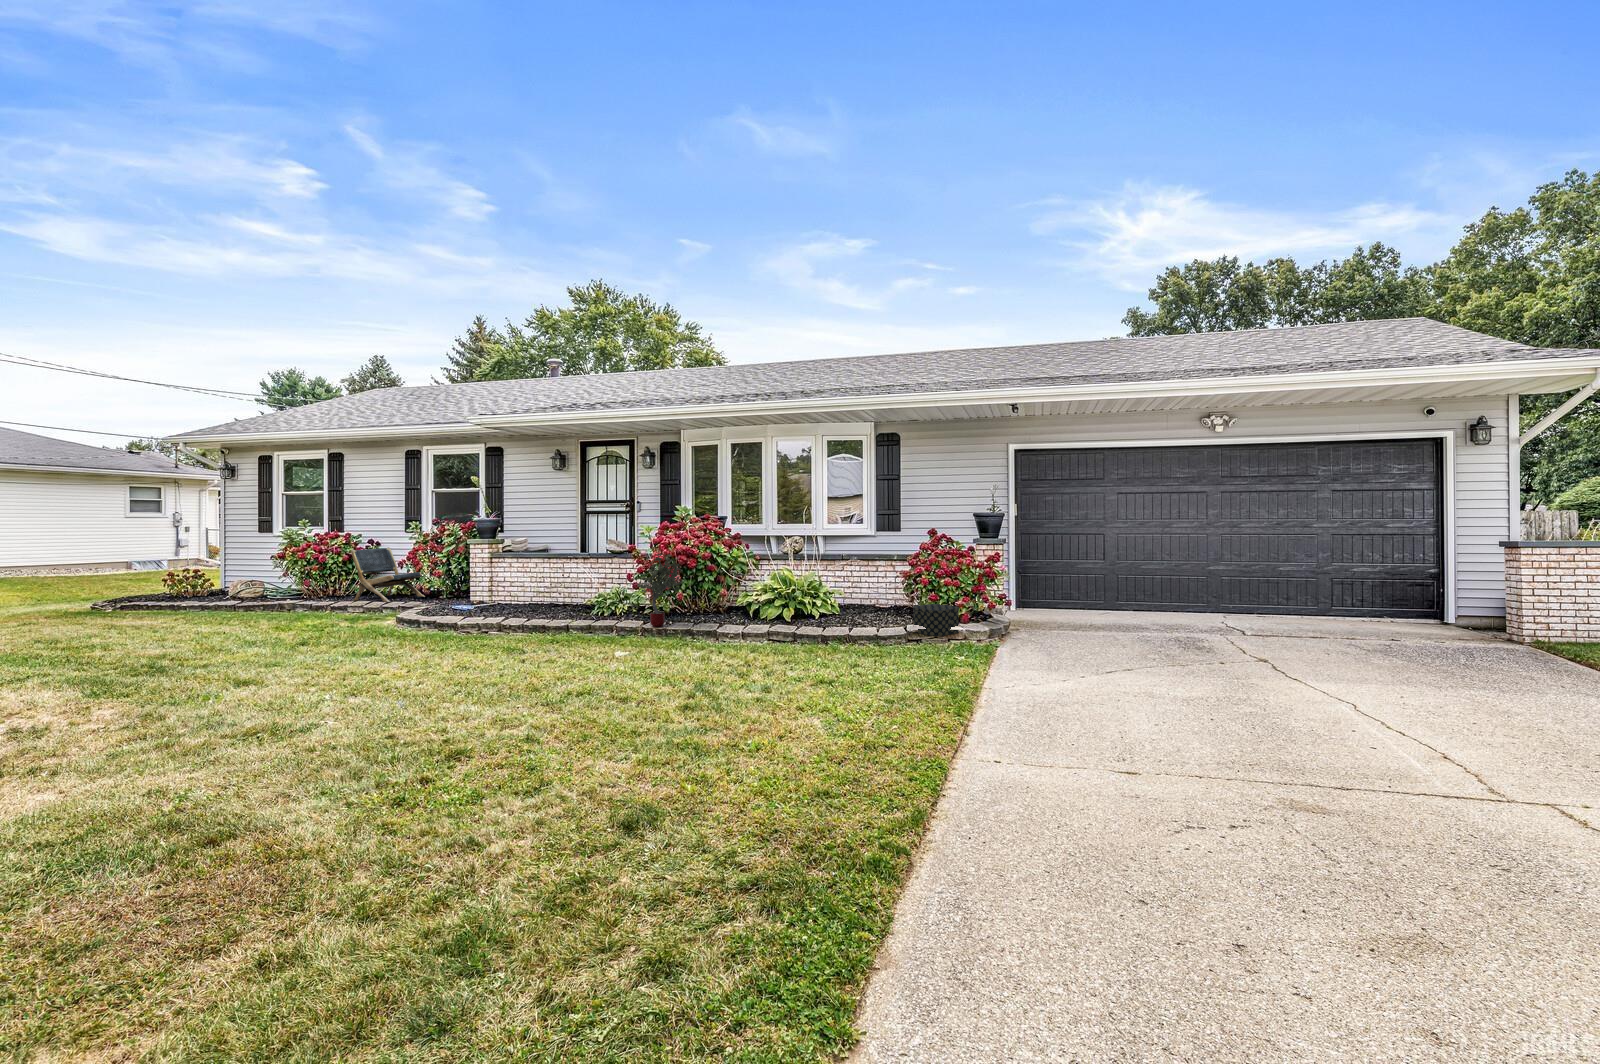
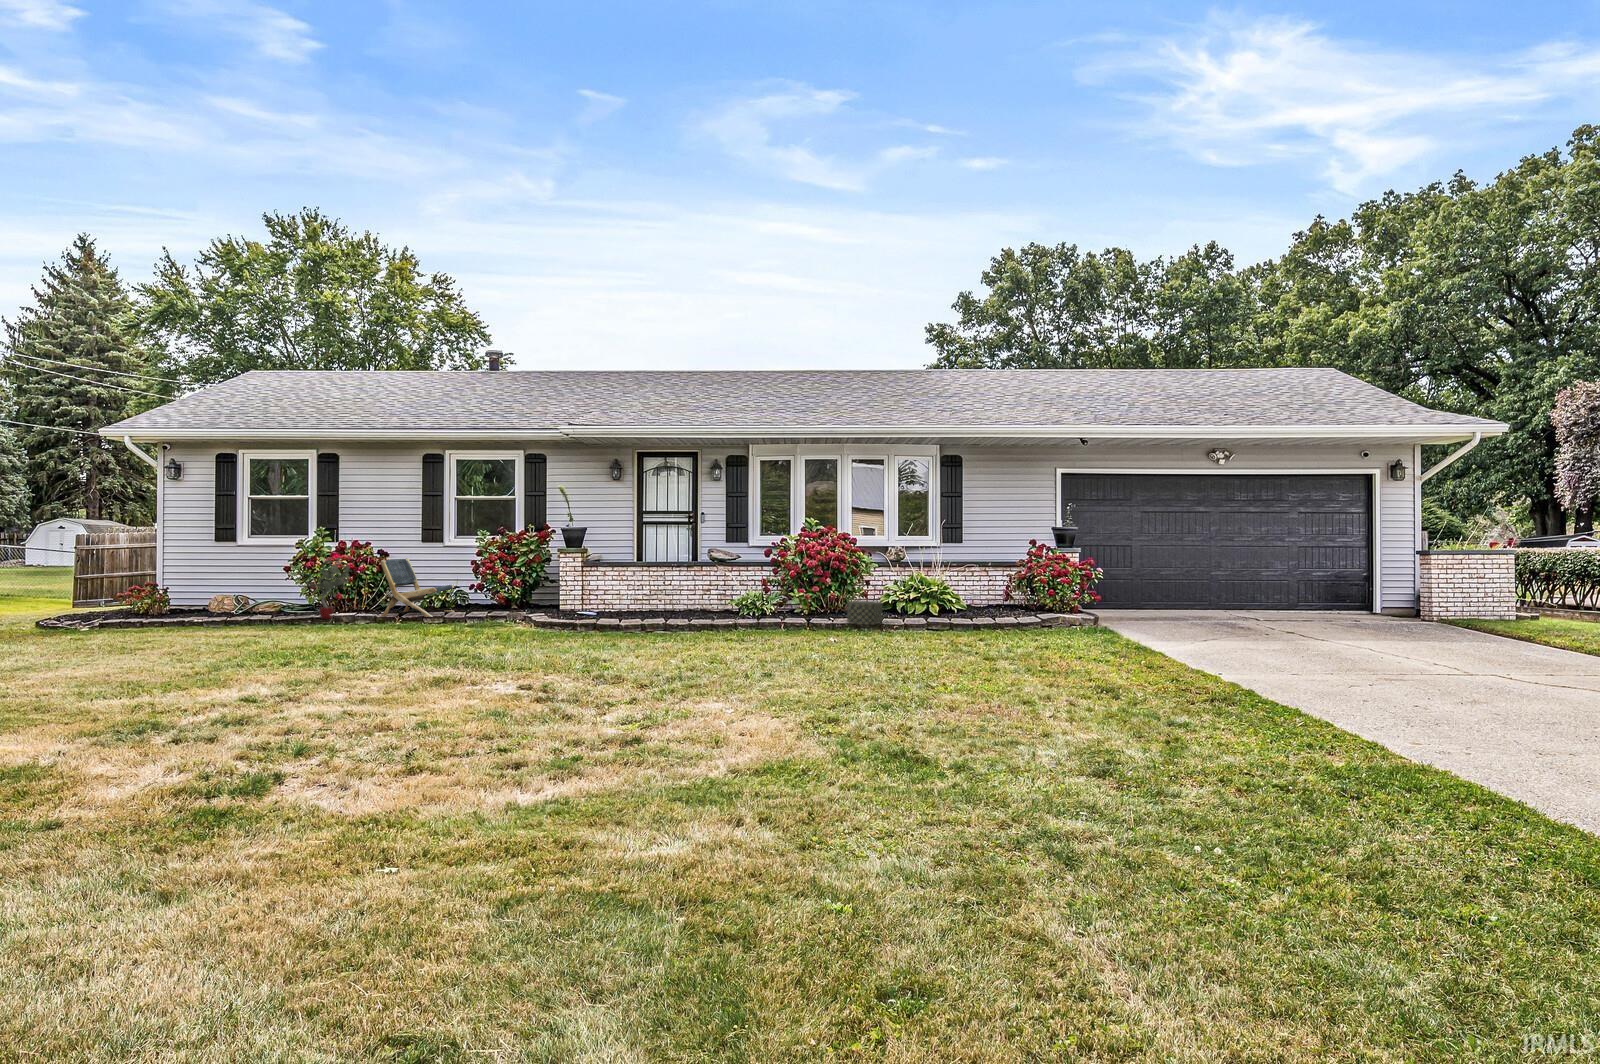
potted tree: present [638,554,683,627] -> present [304,557,350,619]
storage box: present [913,604,959,636] -> present [847,601,883,625]

